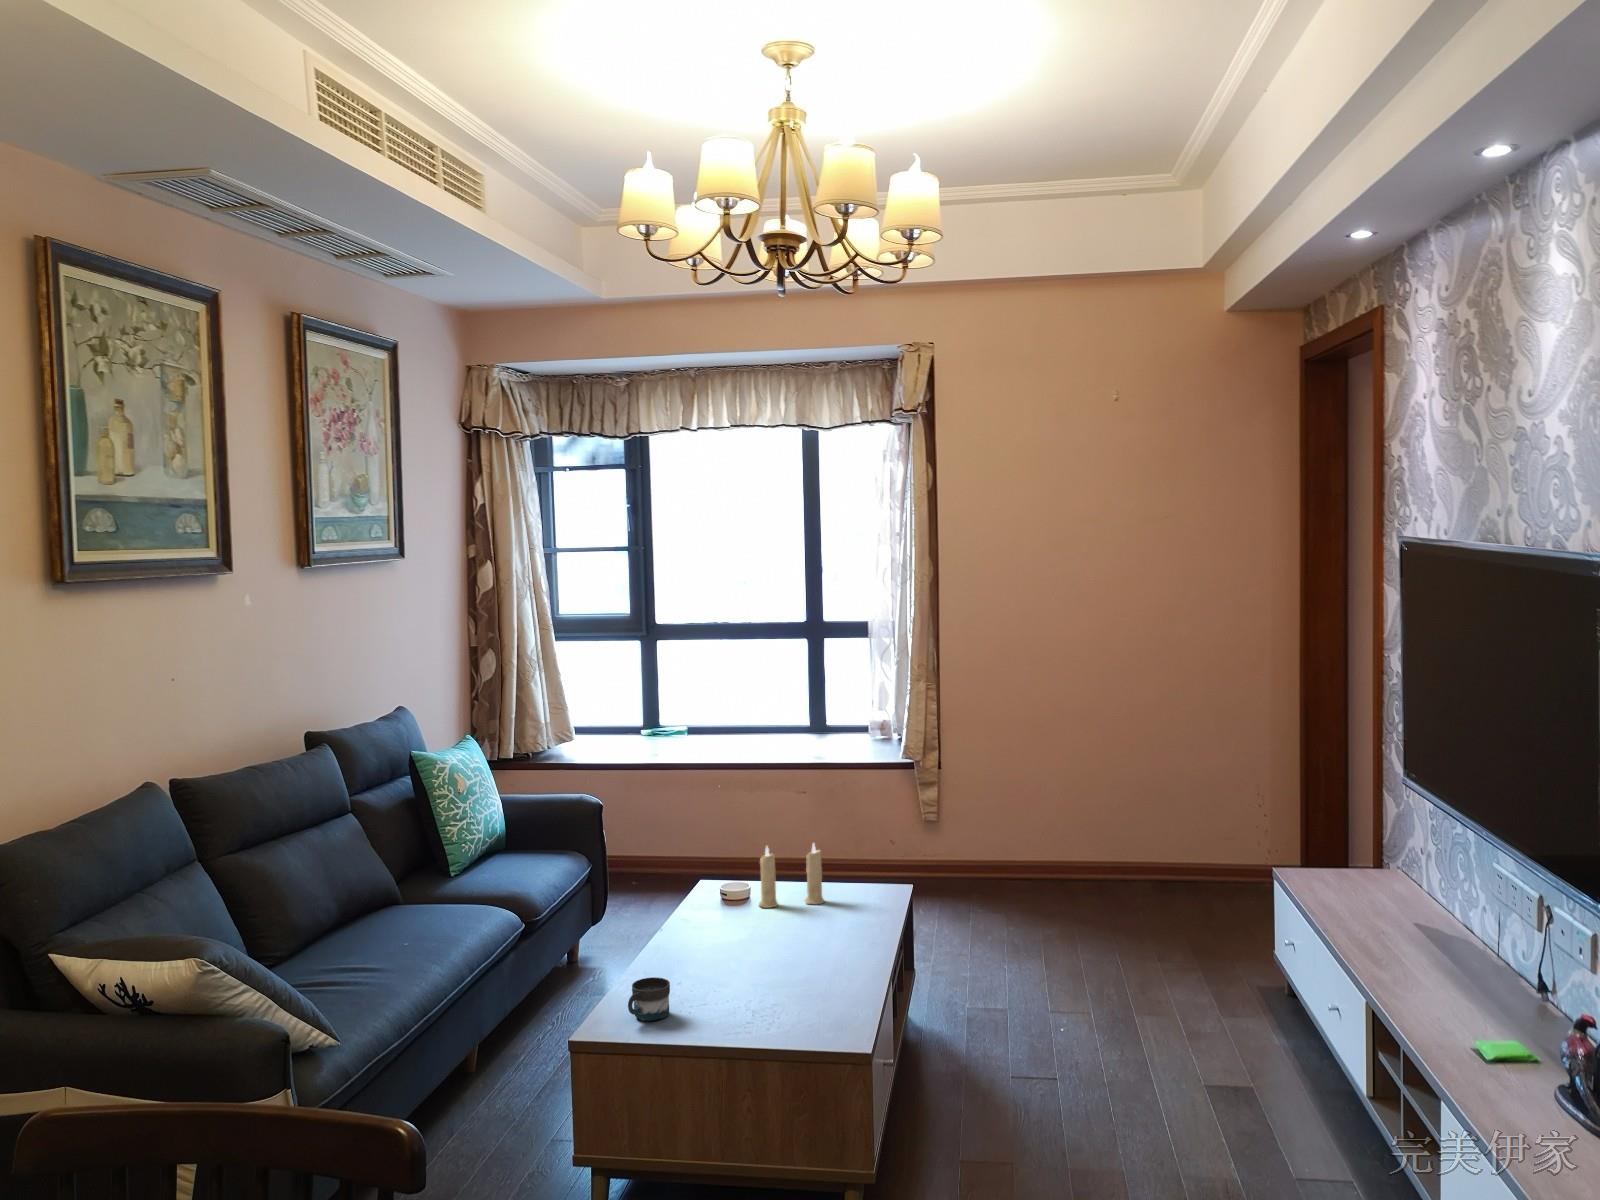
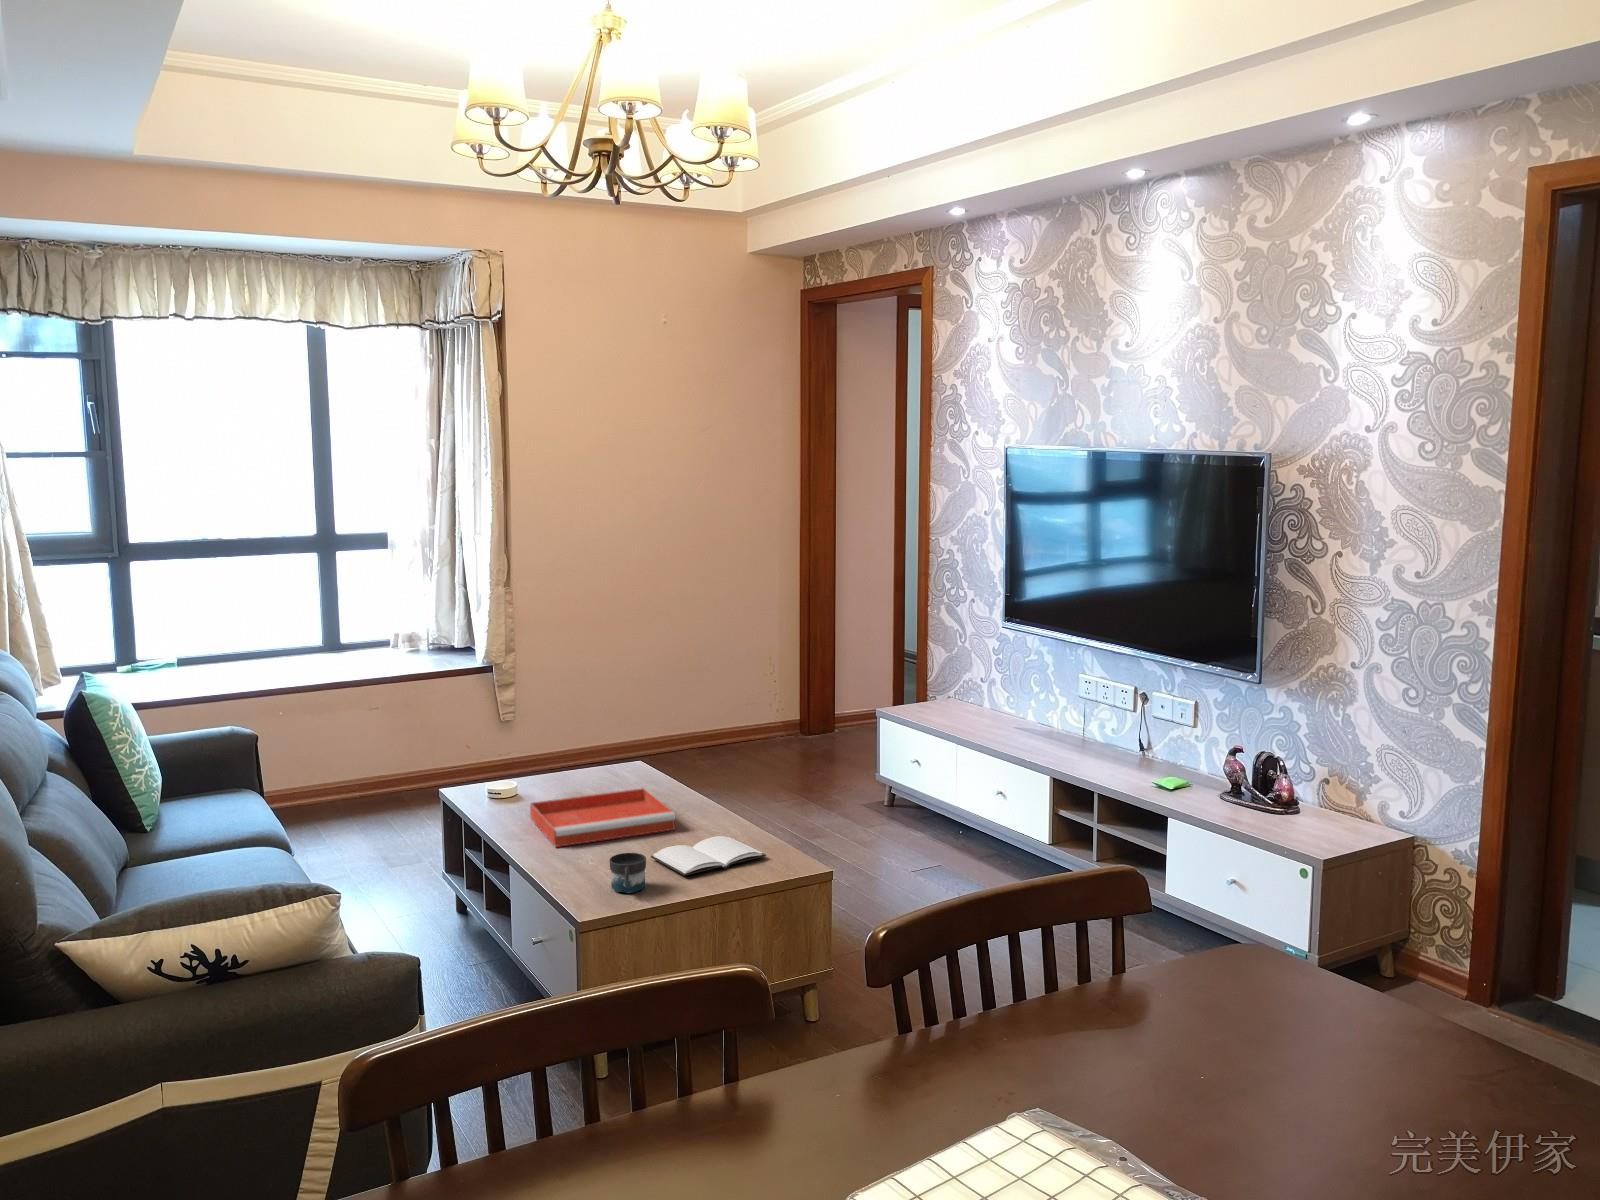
candle: present [759,844,824,908] -> none [545,726,602,797]
tray: none [671,908,822,966] -> present [530,788,676,847]
book: none [710,982,821,1020] -> present [651,836,766,876]

